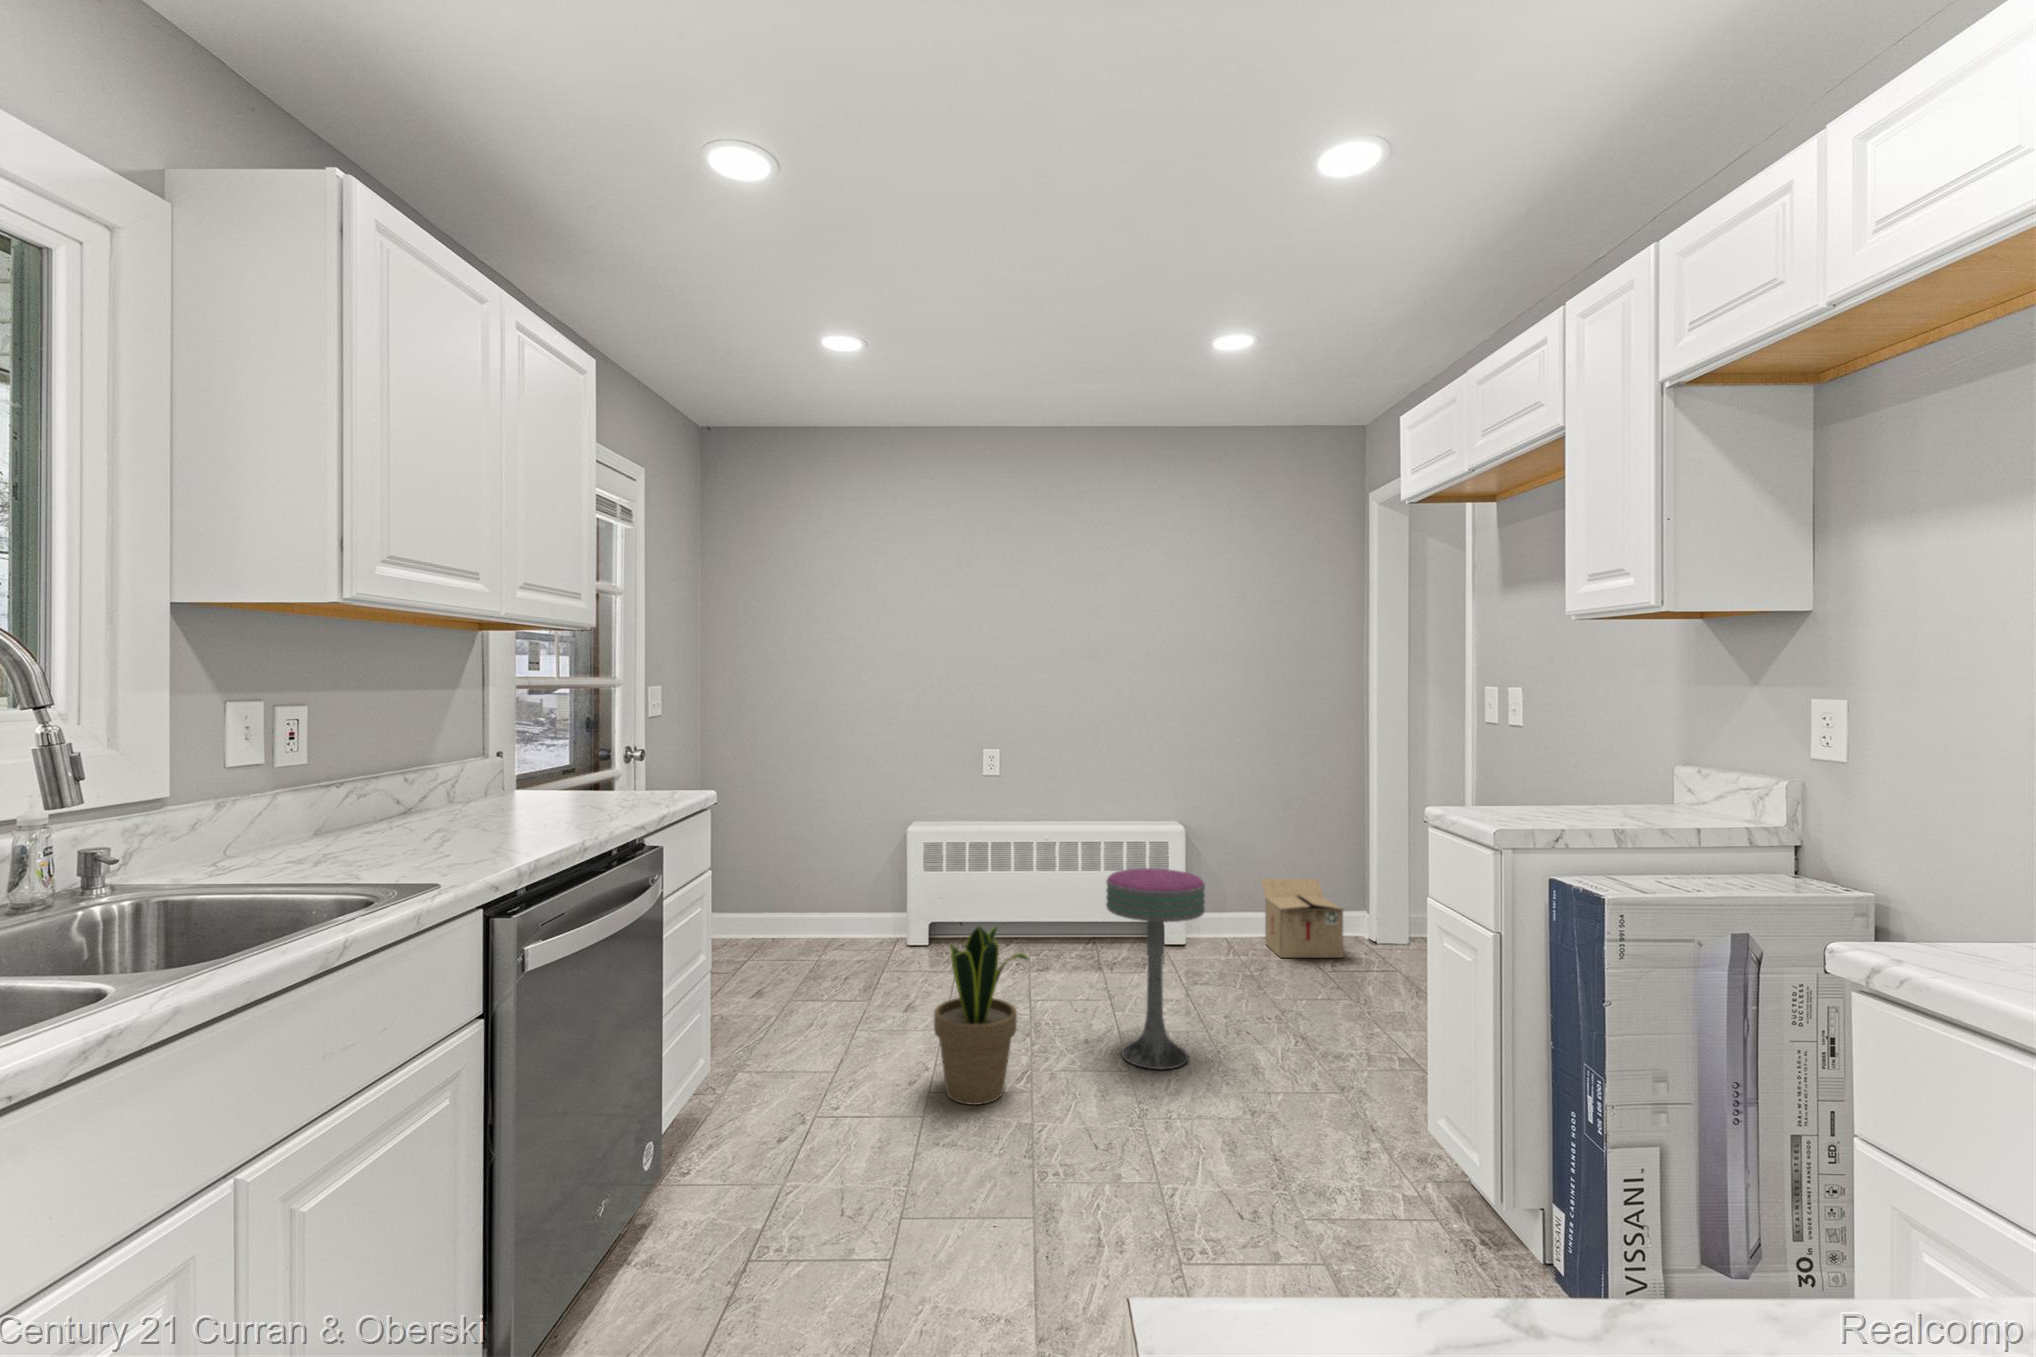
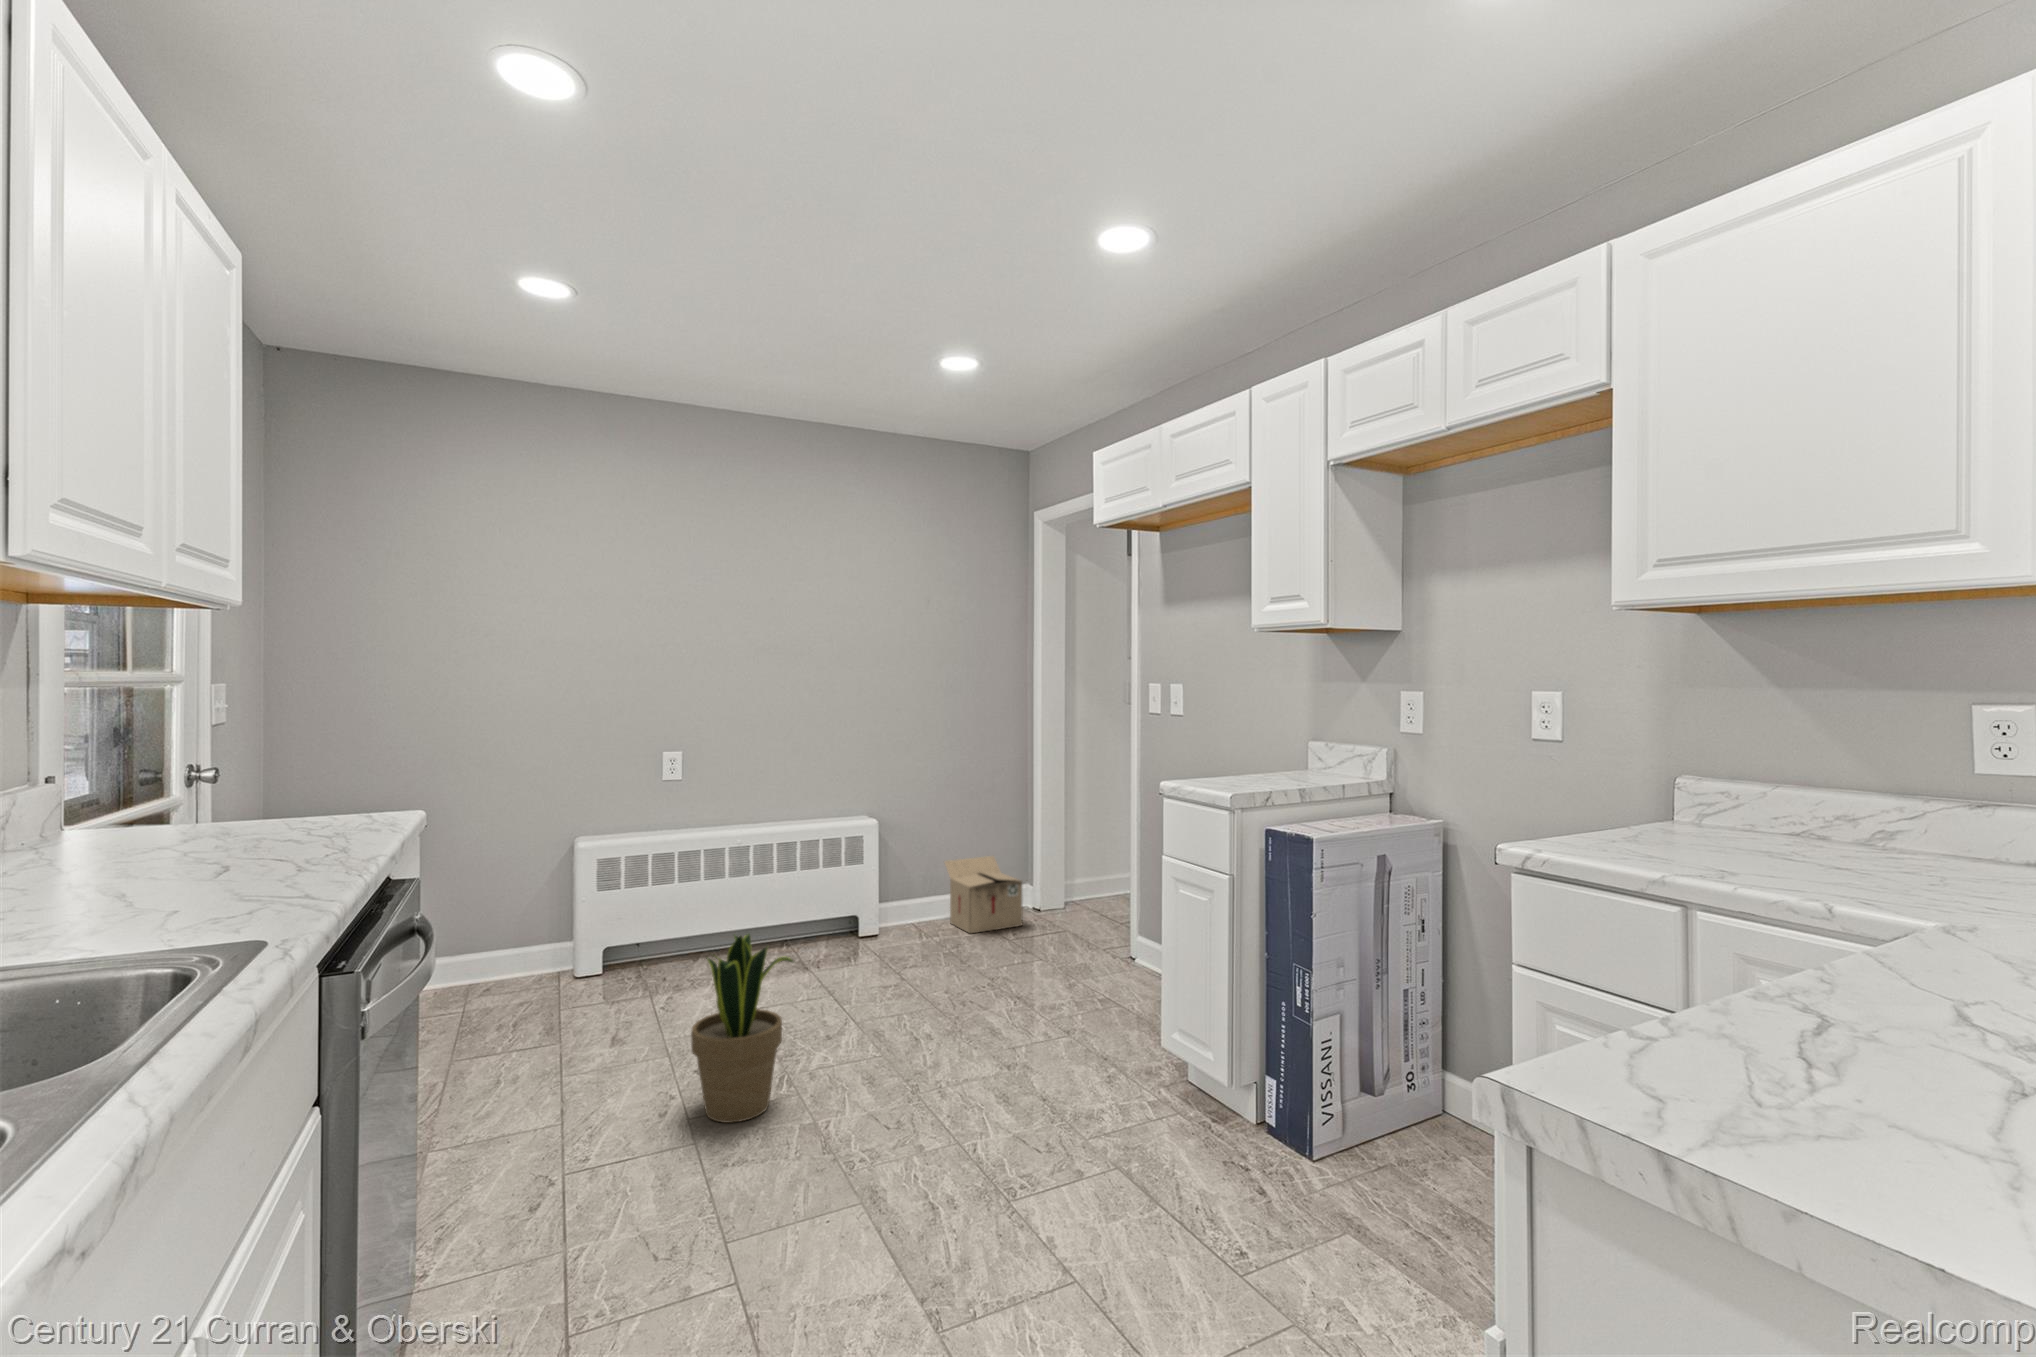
bar stool: present [1106,868,1205,1069] -> none [850,857,946,1051]

